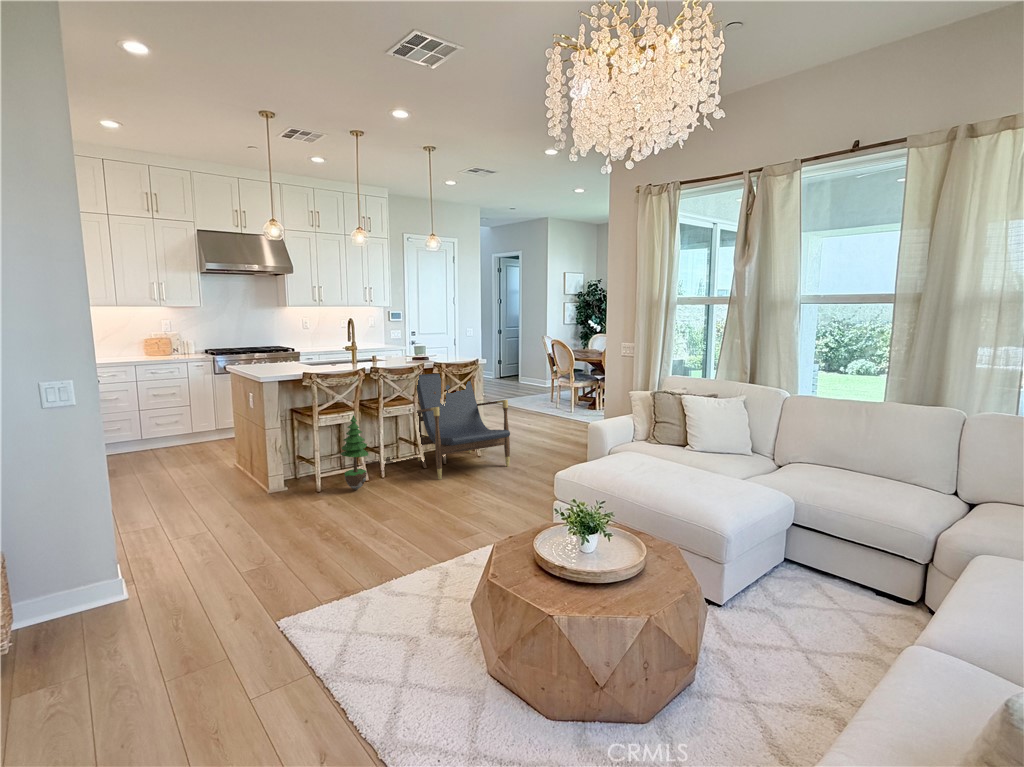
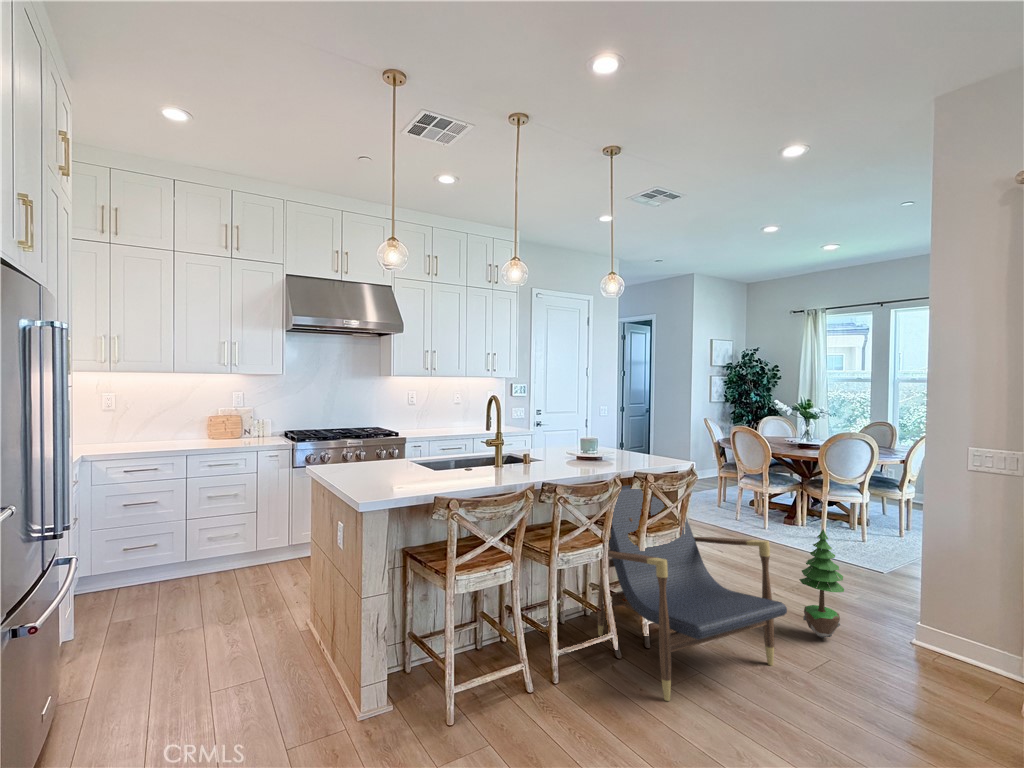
potted tree: present [340,415,368,490] -> present [799,529,844,638]

